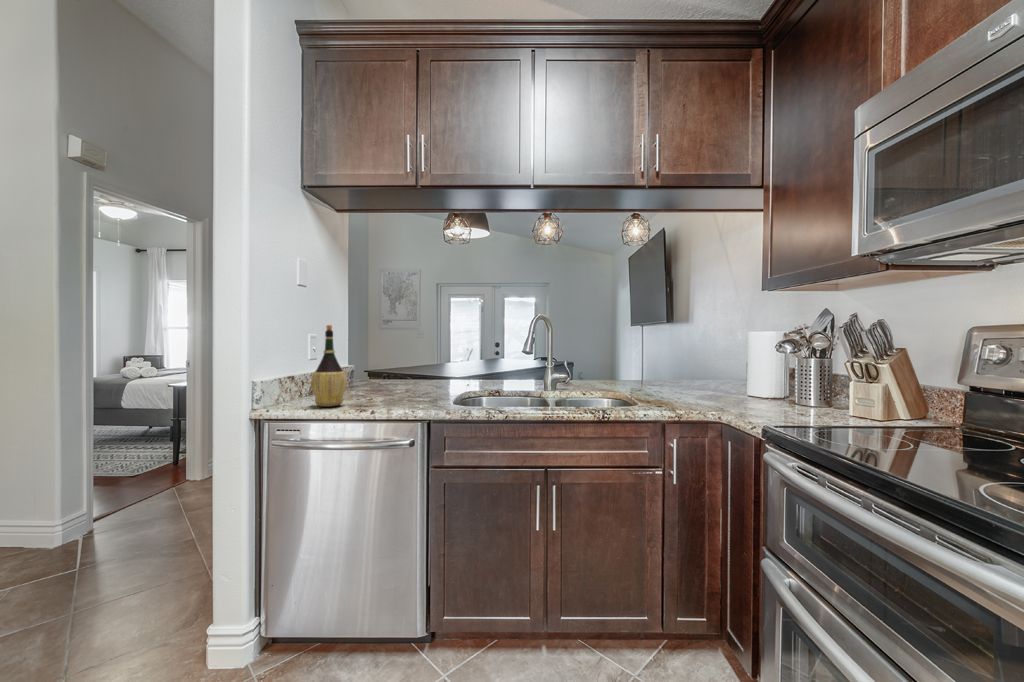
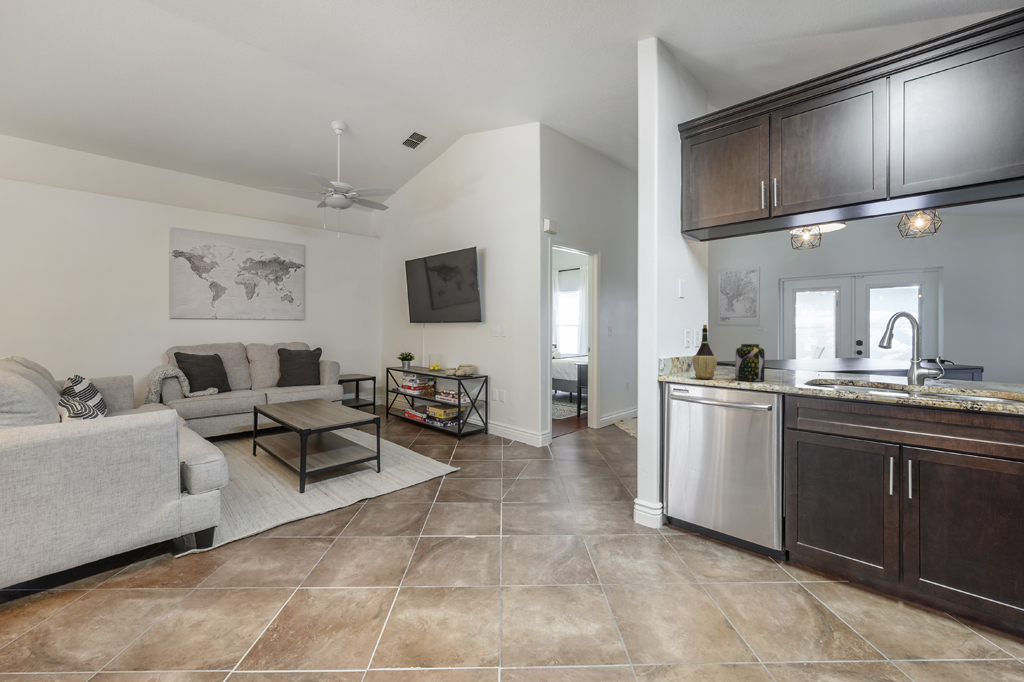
jar: none [373,353,408,405] -> present [735,344,765,381]

